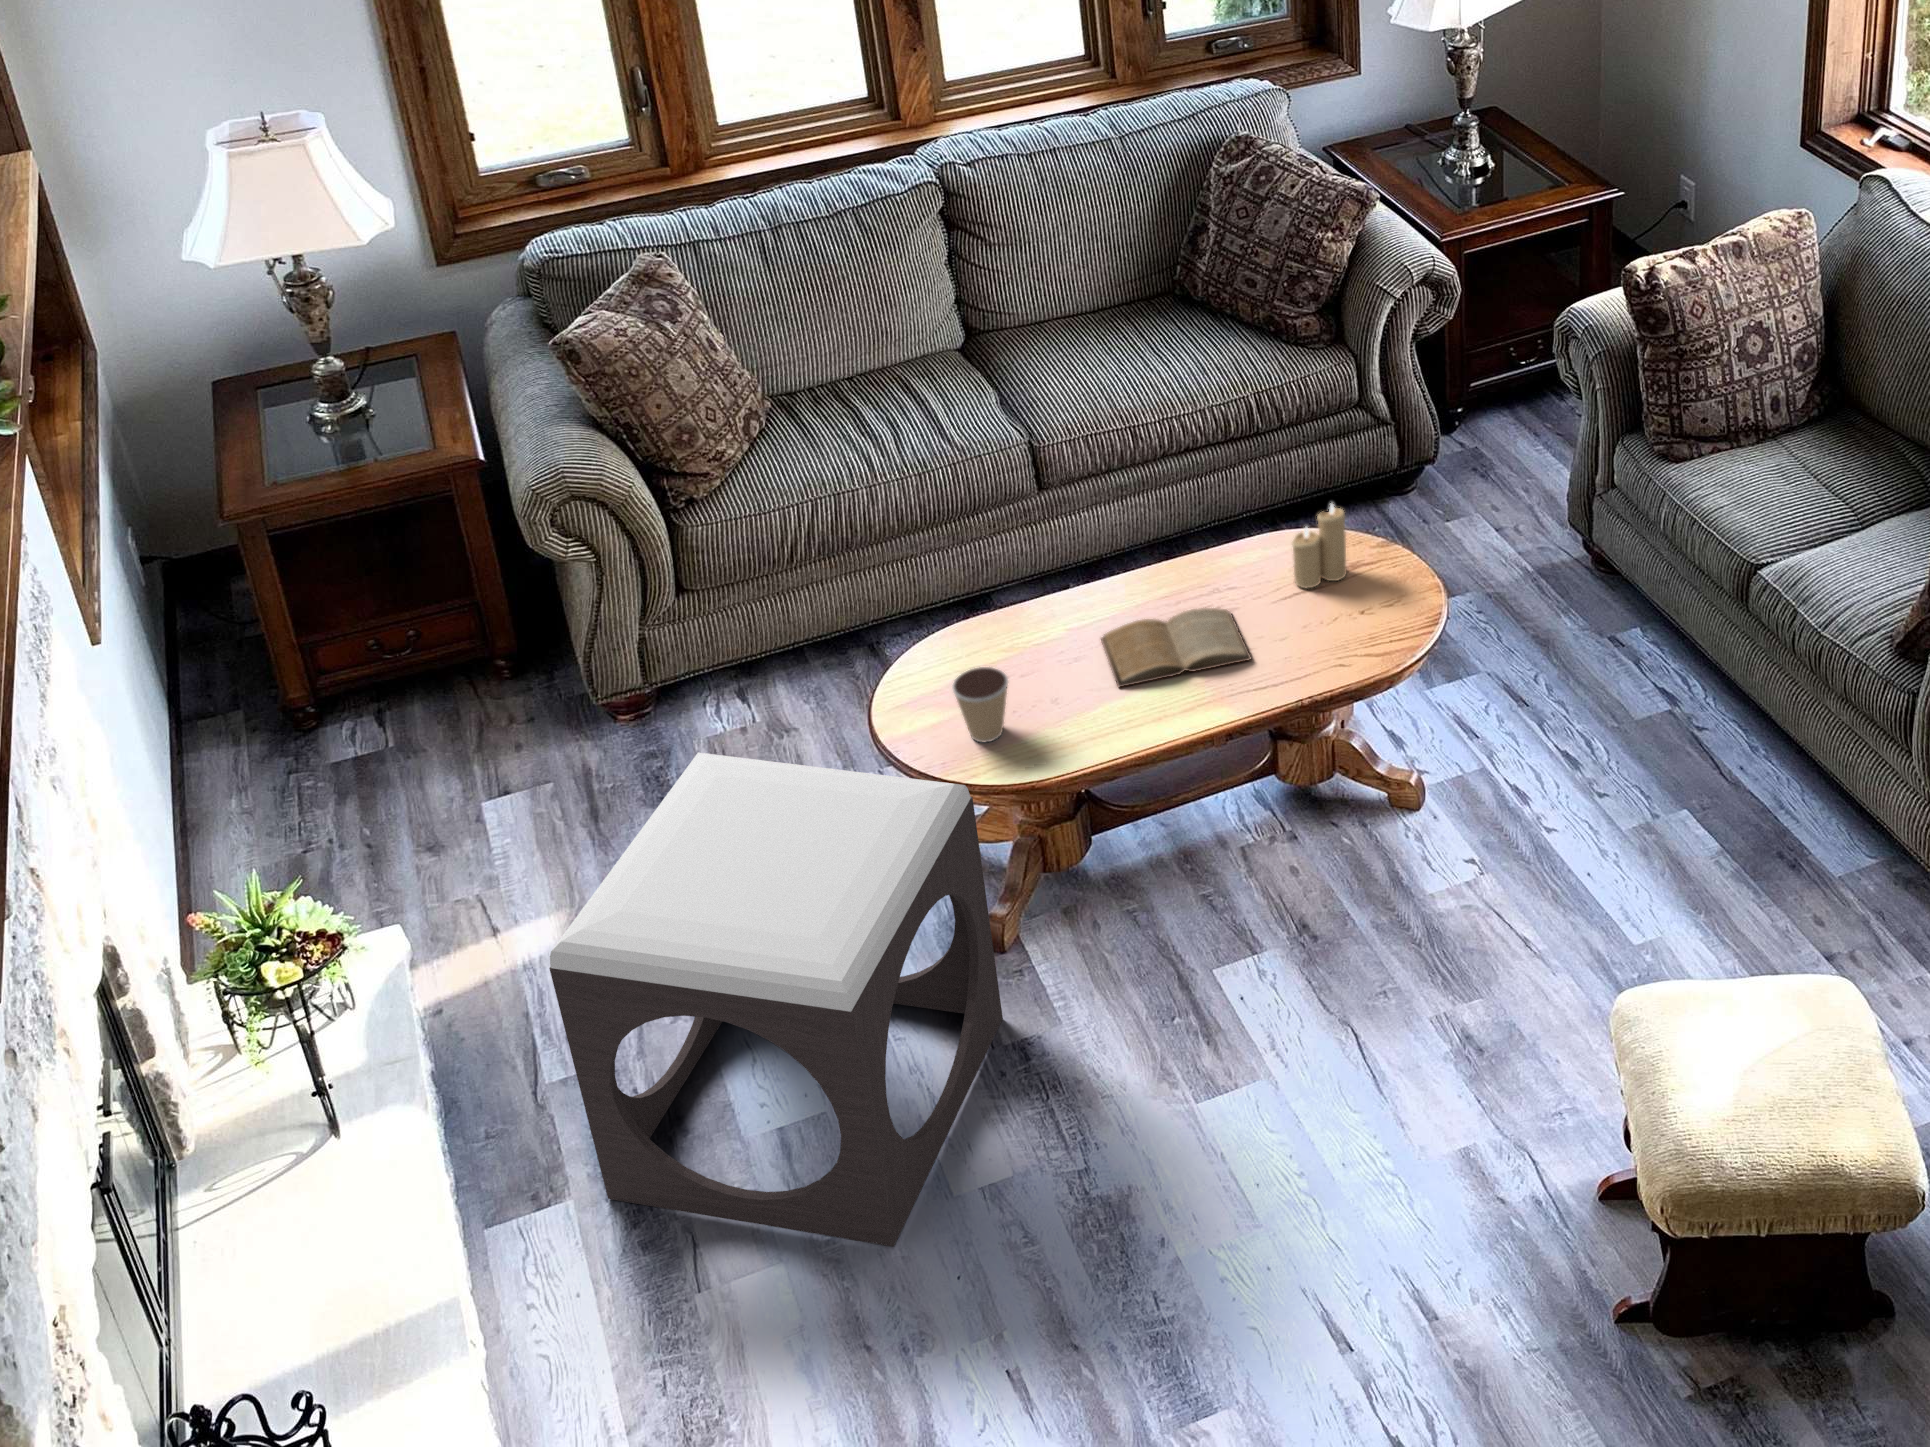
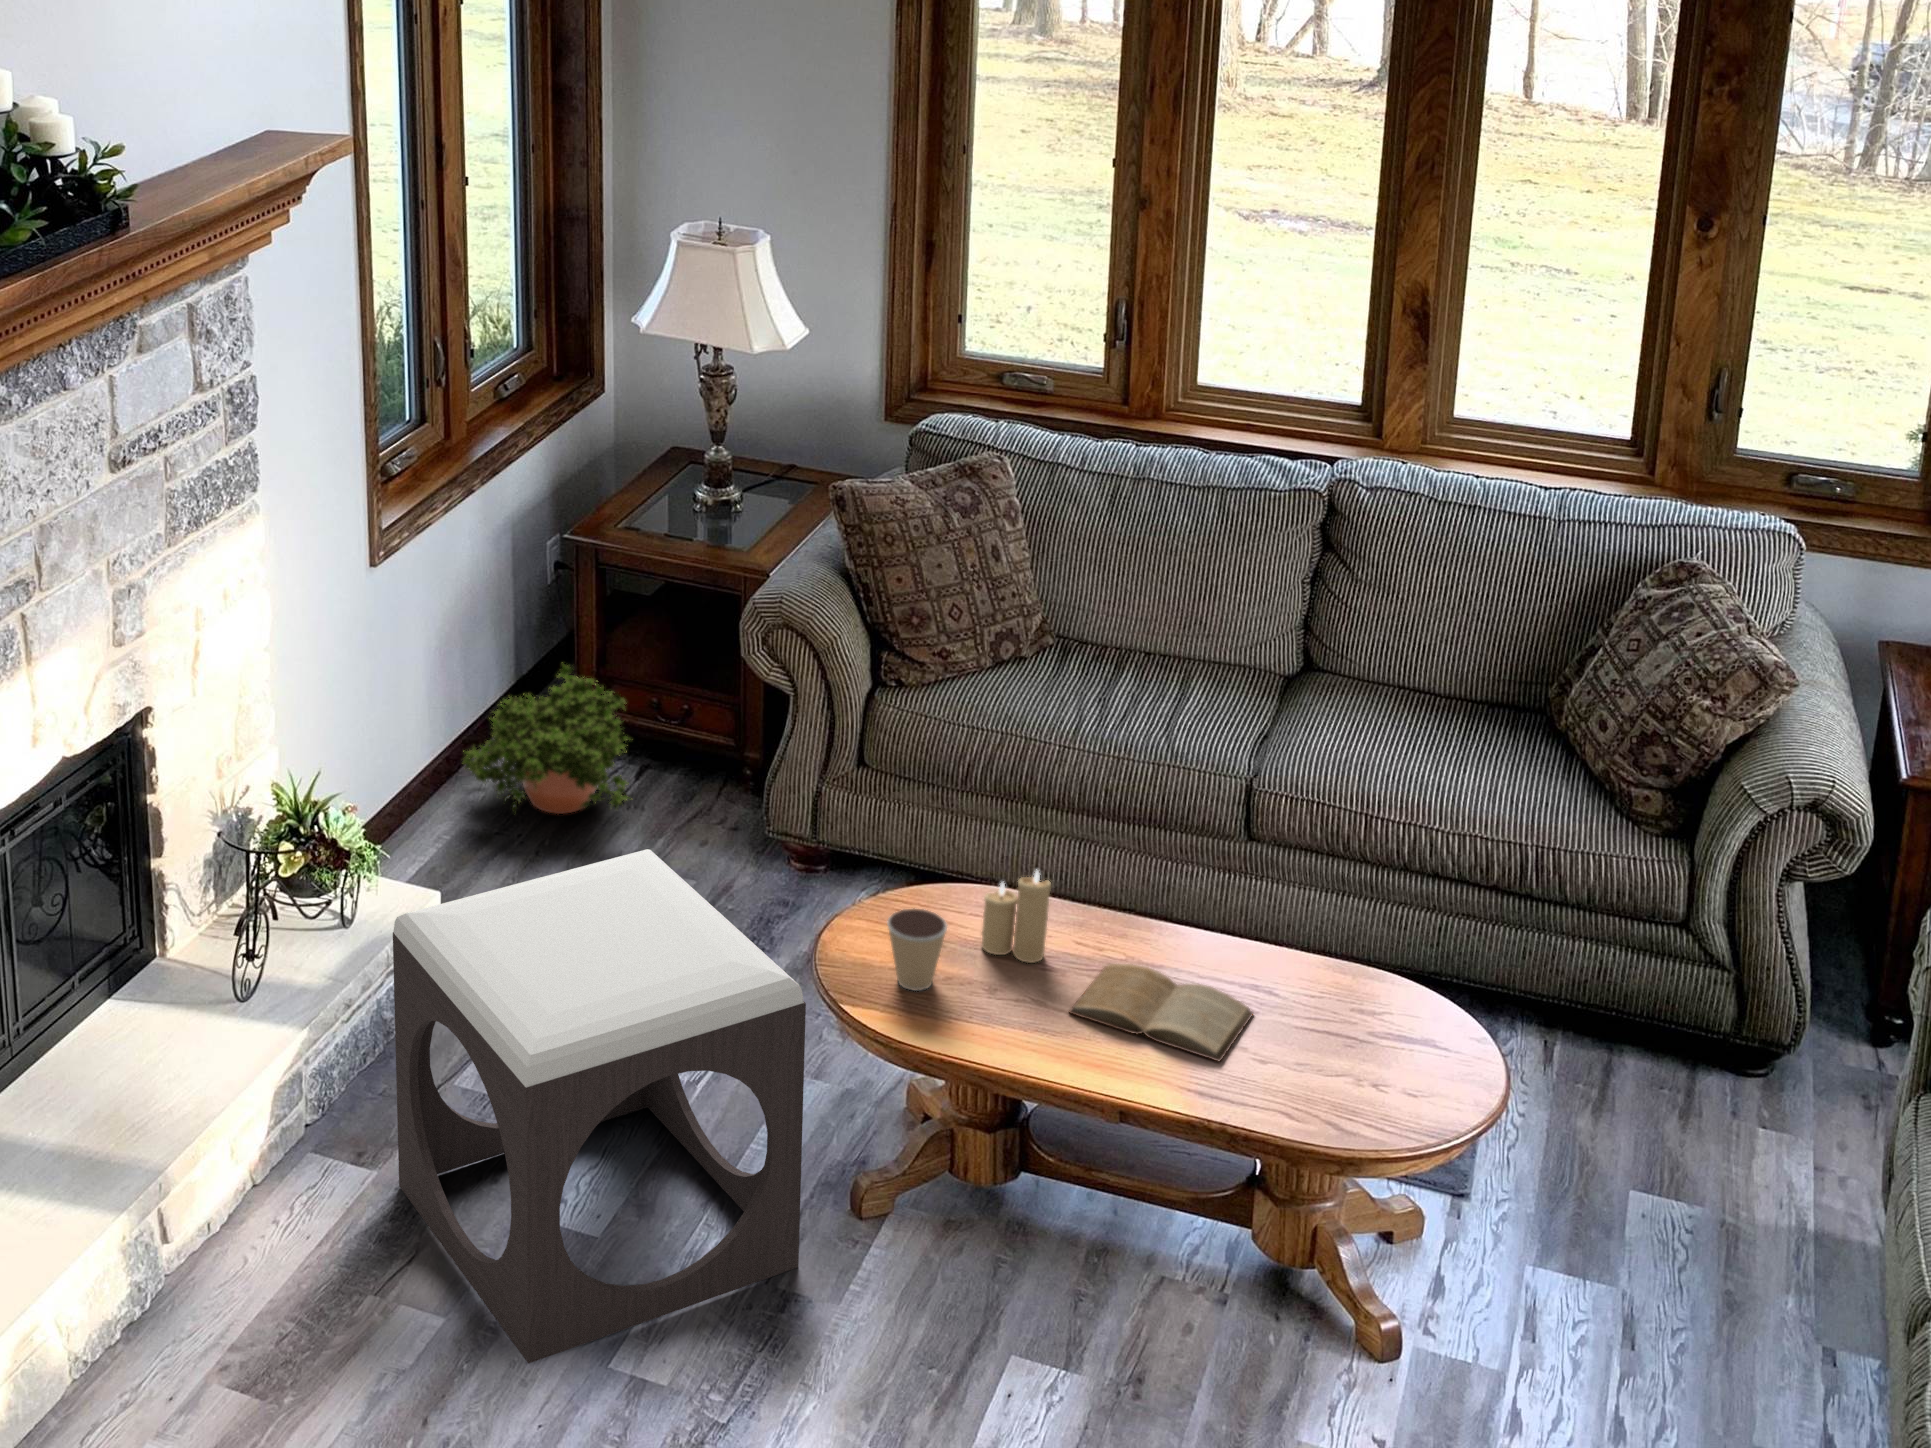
candle: present [1292,504,1346,588] -> present [982,870,1051,963]
potted plant: none [214,638,454,816] -> present [463,664,629,814]

